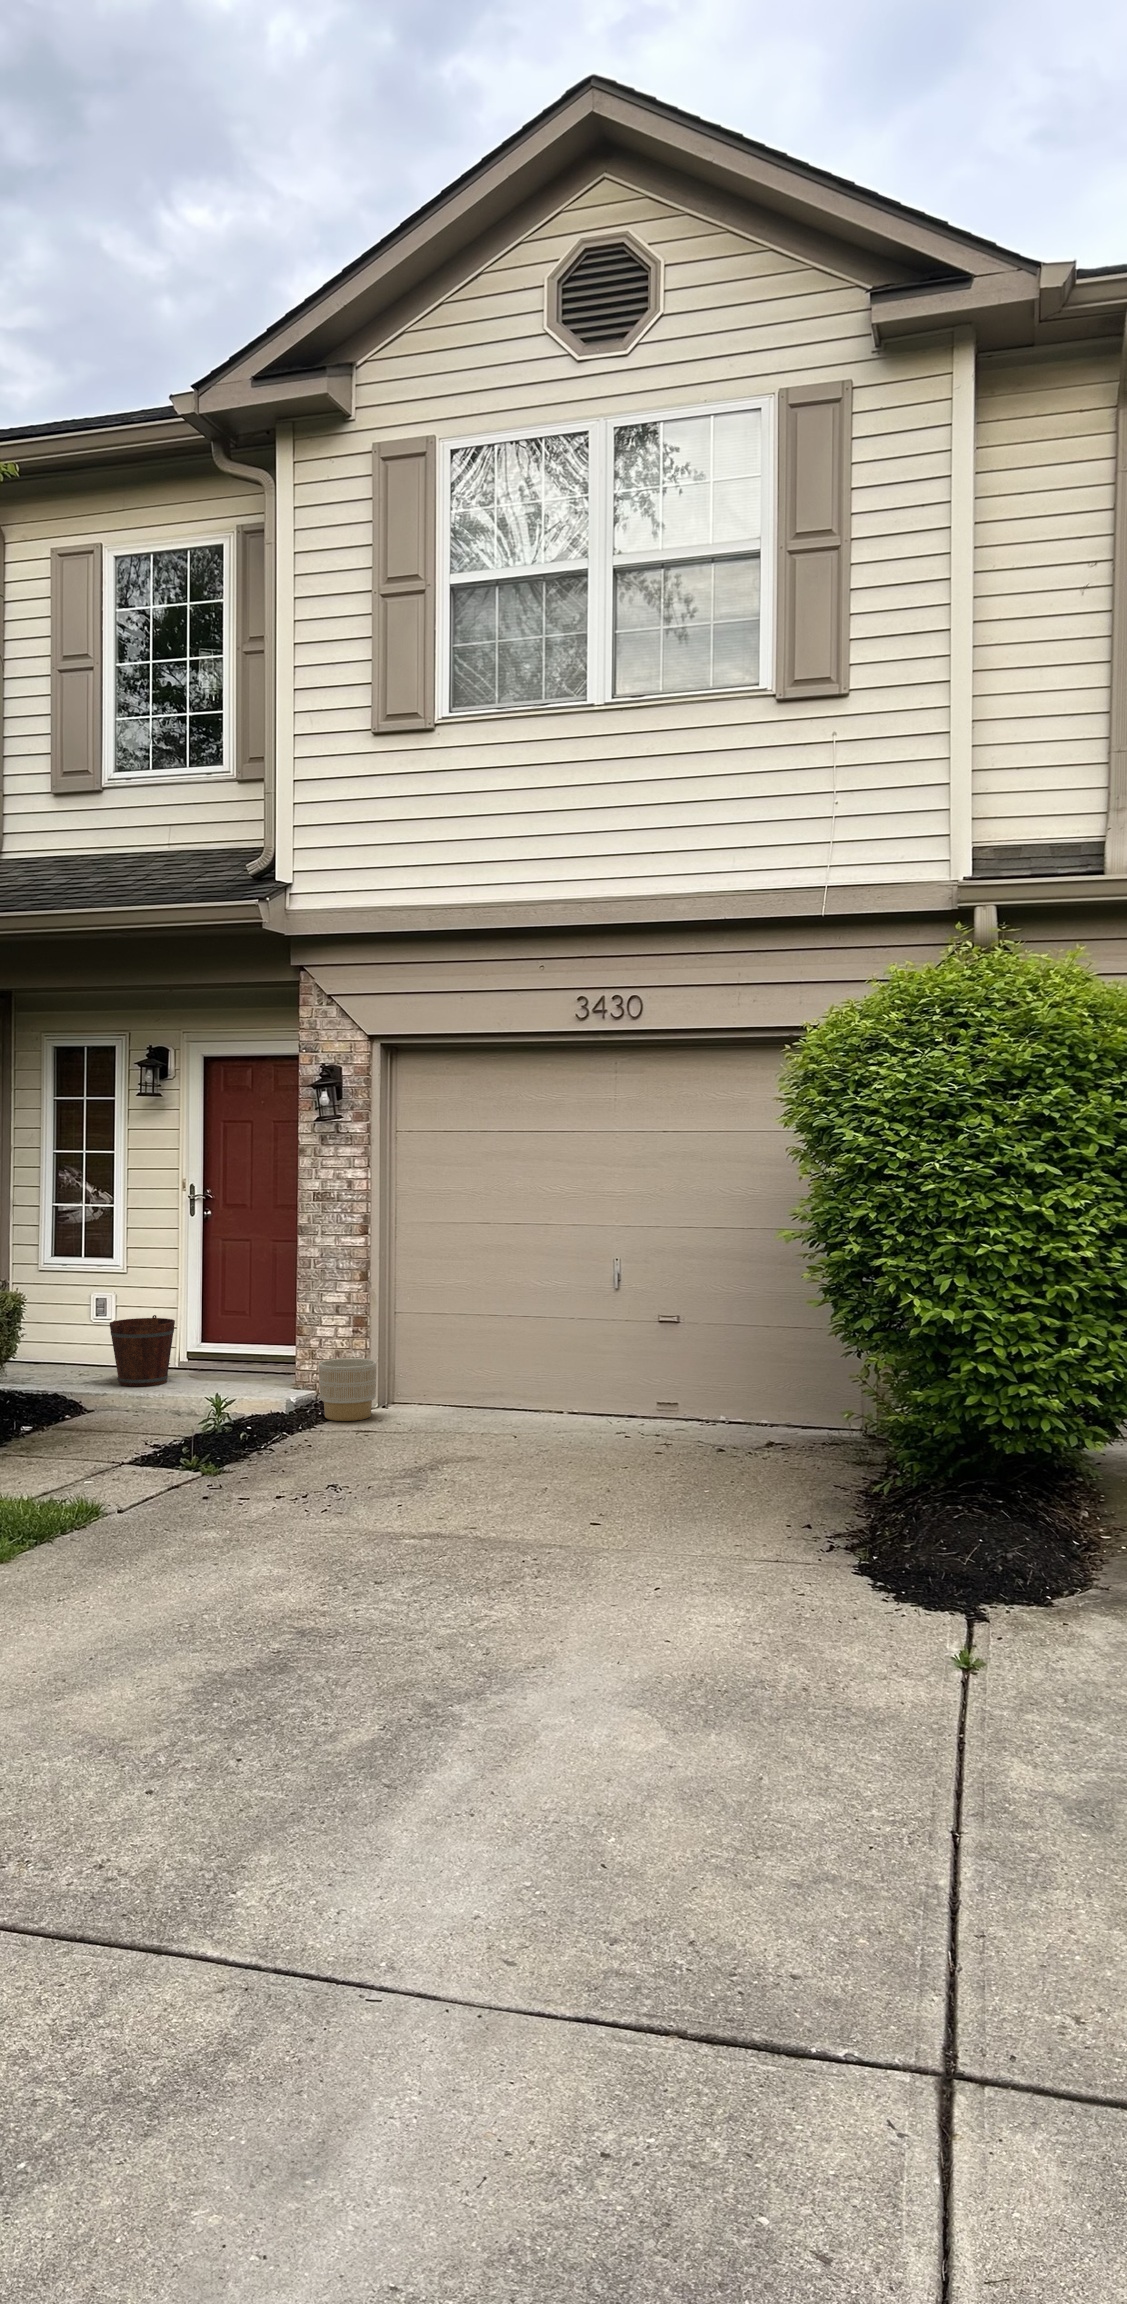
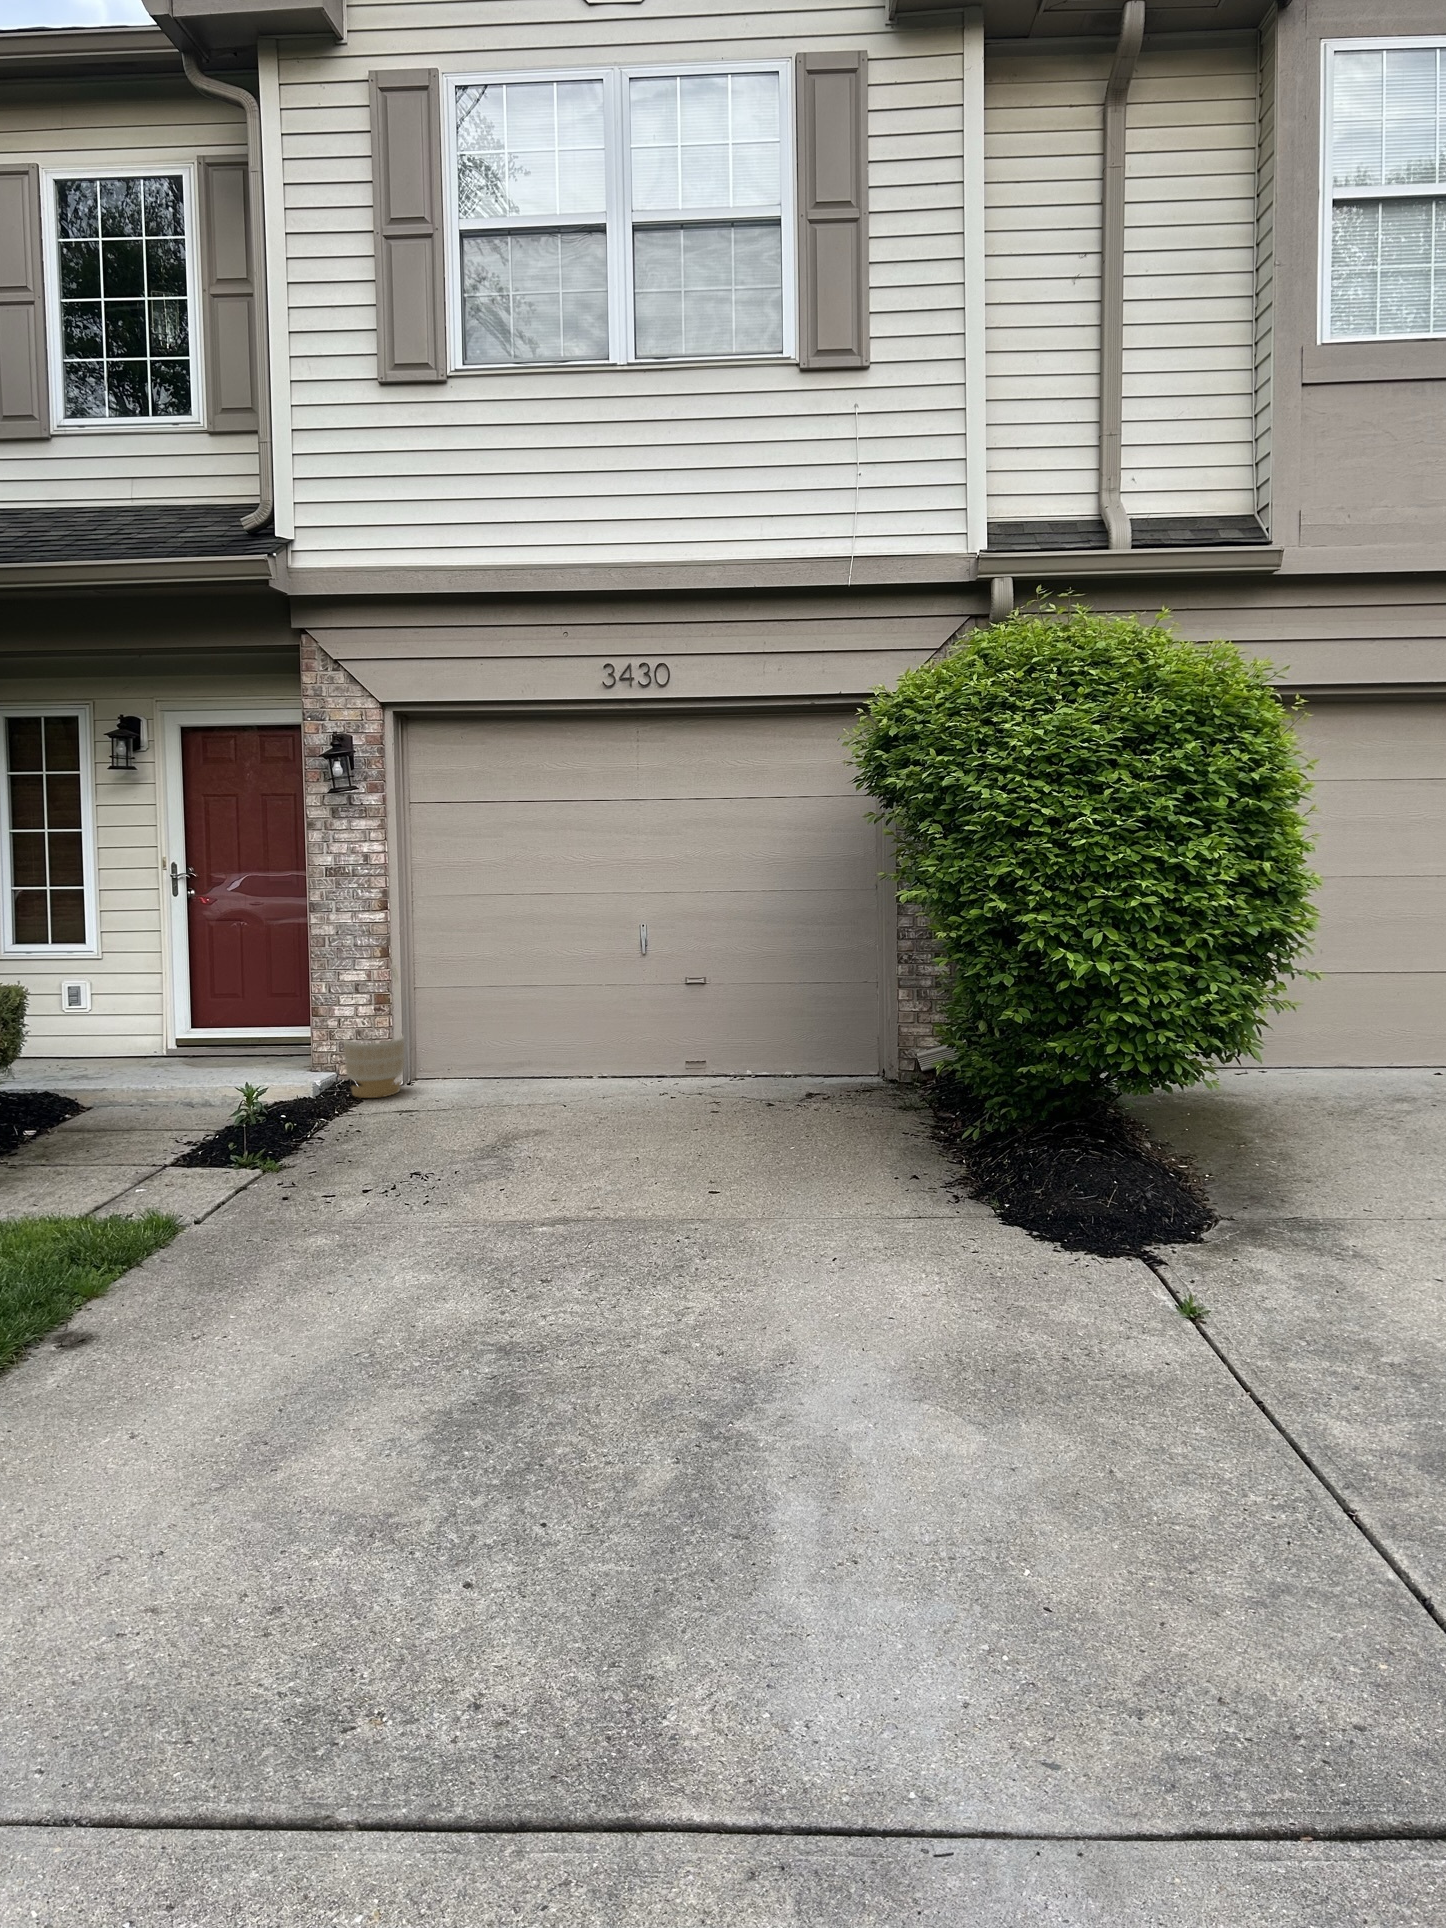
bucket: present [110,1315,175,1387] -> none [92,998,165,1074]

